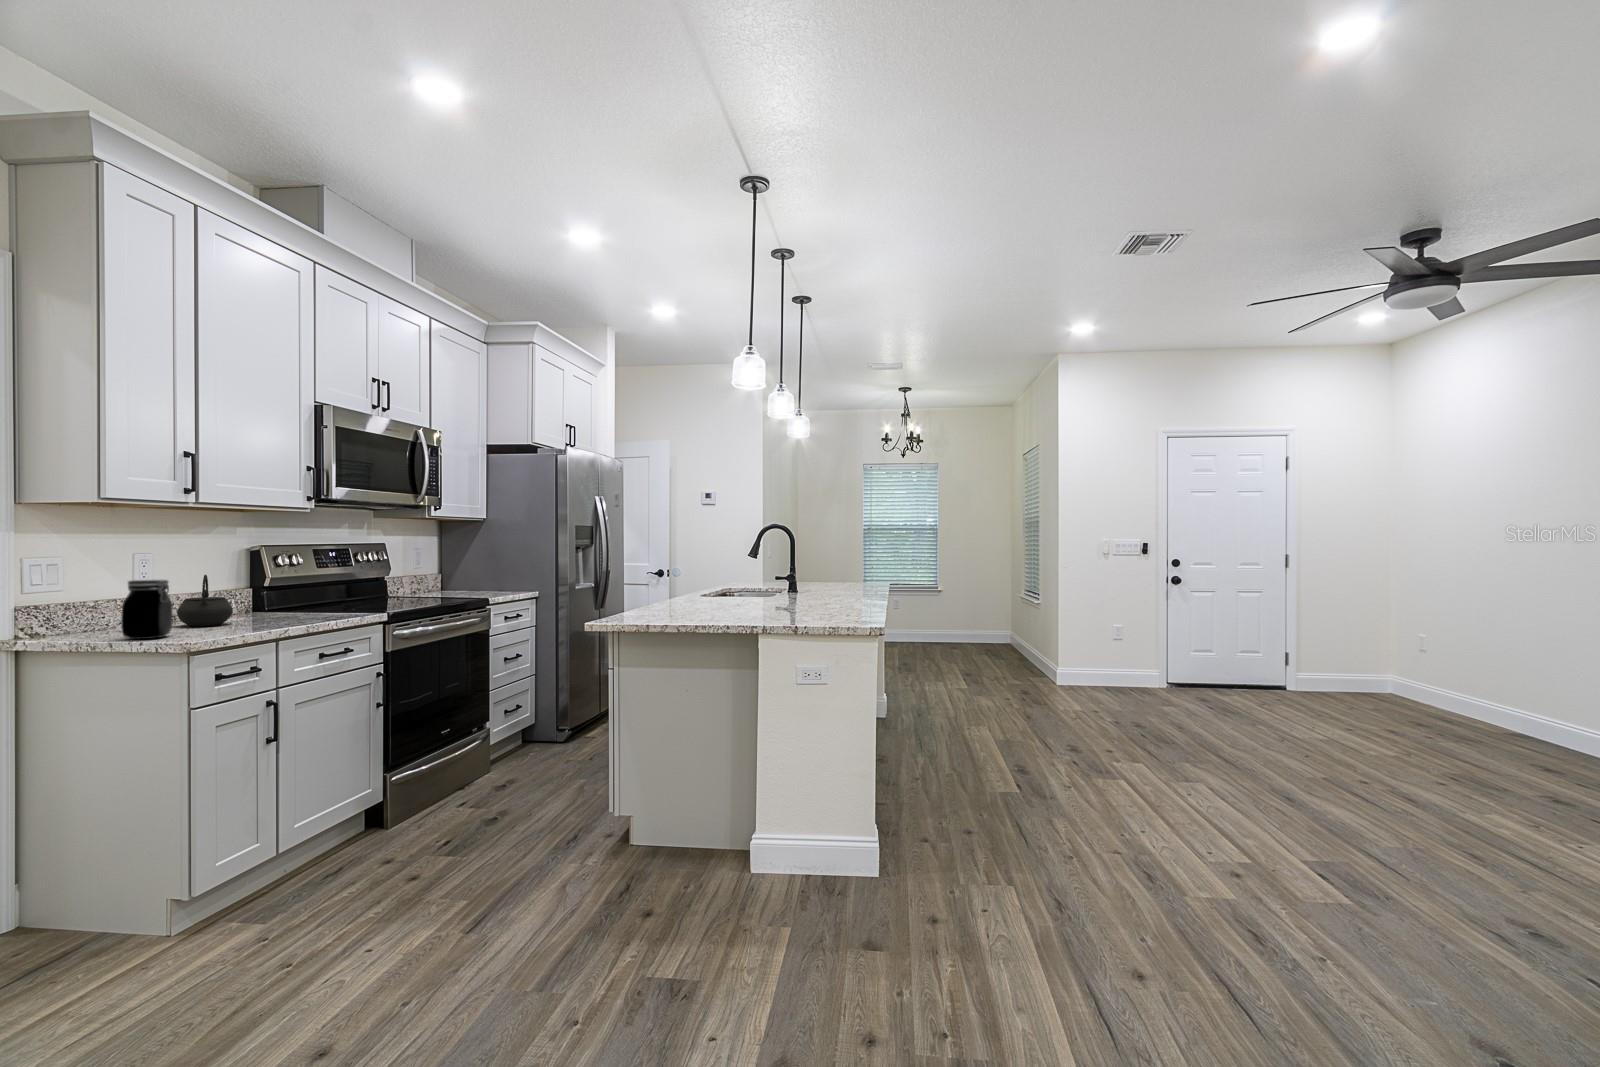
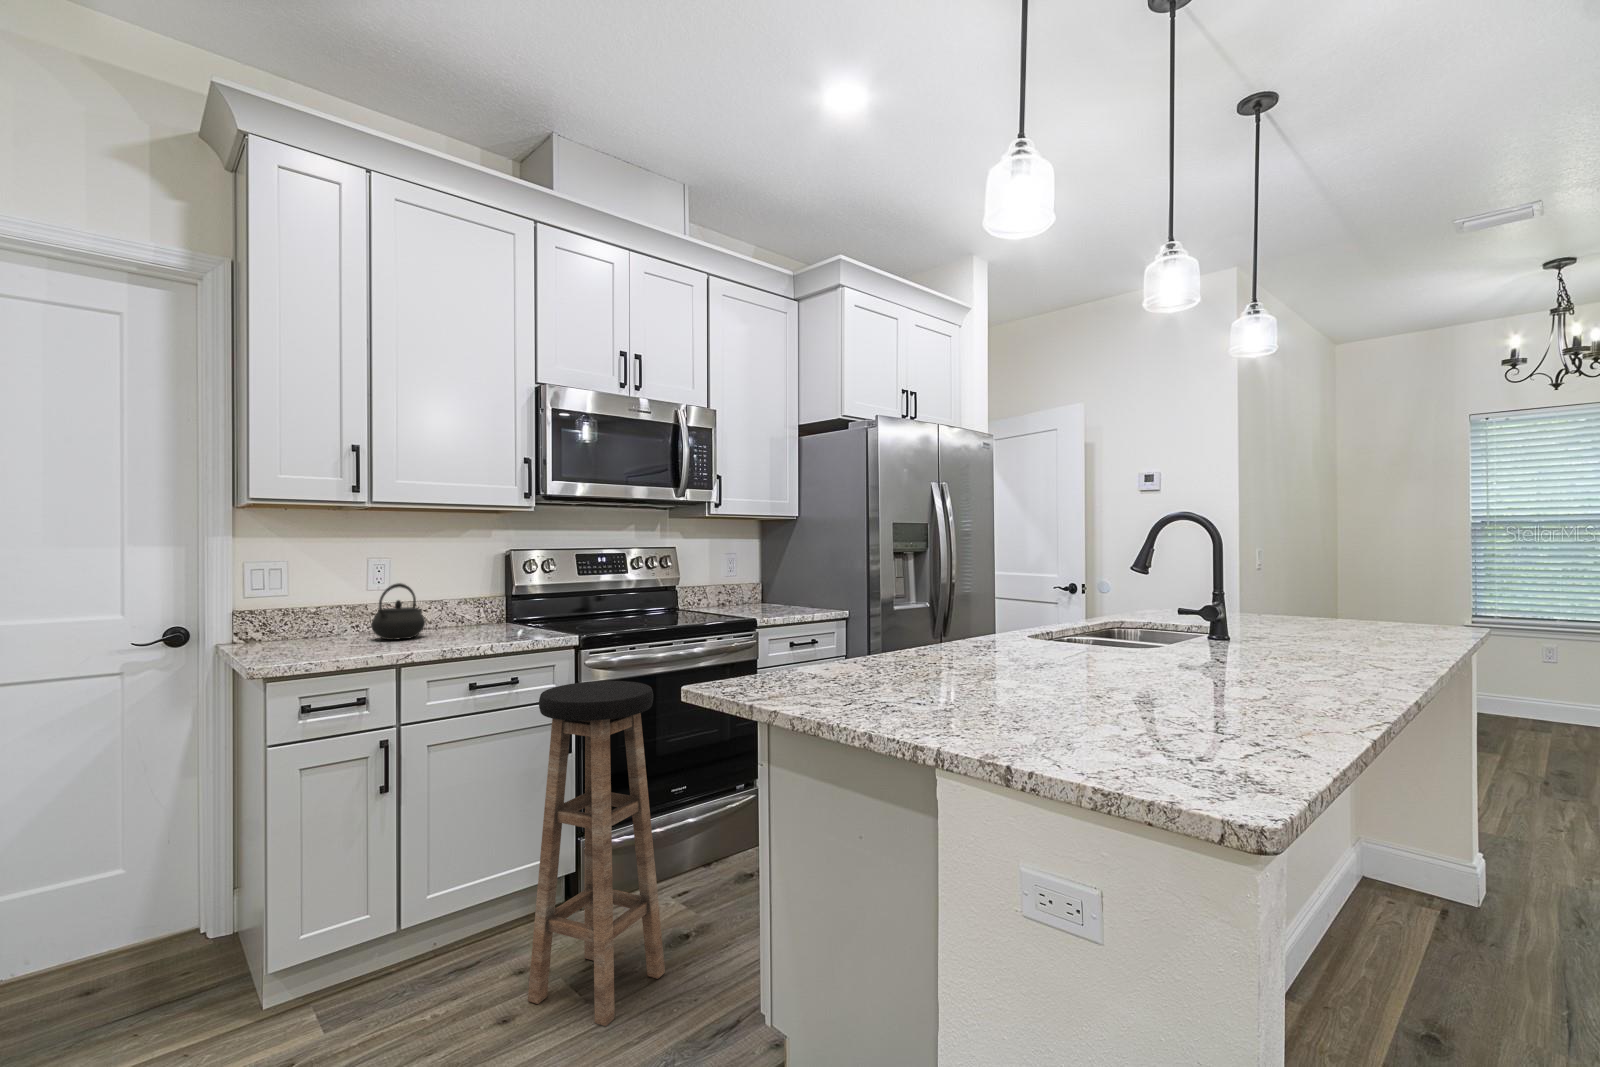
jar: present [121,580,173,639] -> none [261,590,313,655]
bar stool: none [427,638,512,869] -> present [528,681,665,1026]

